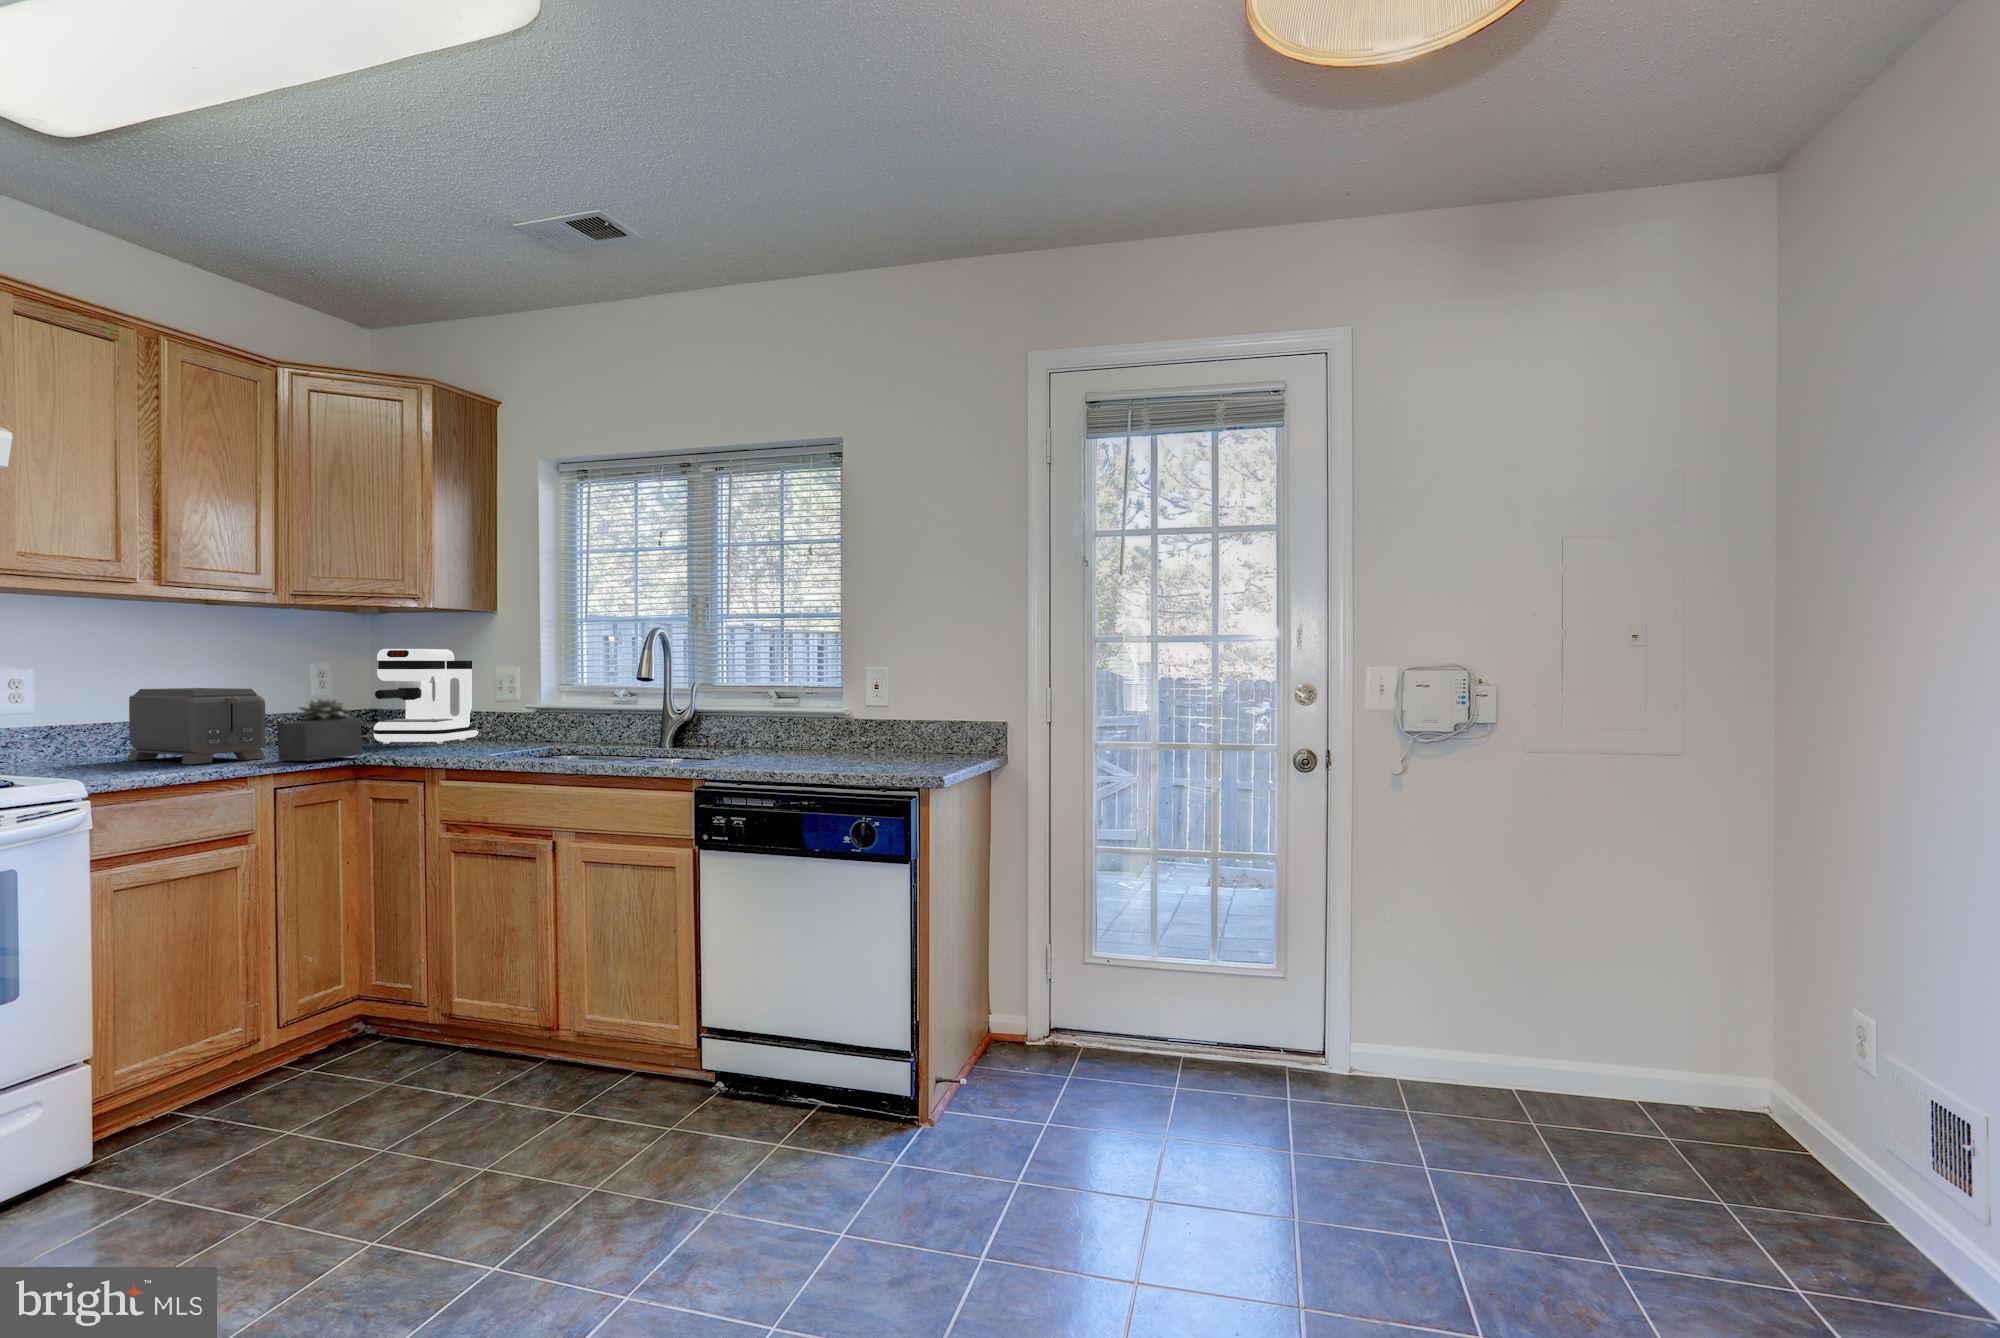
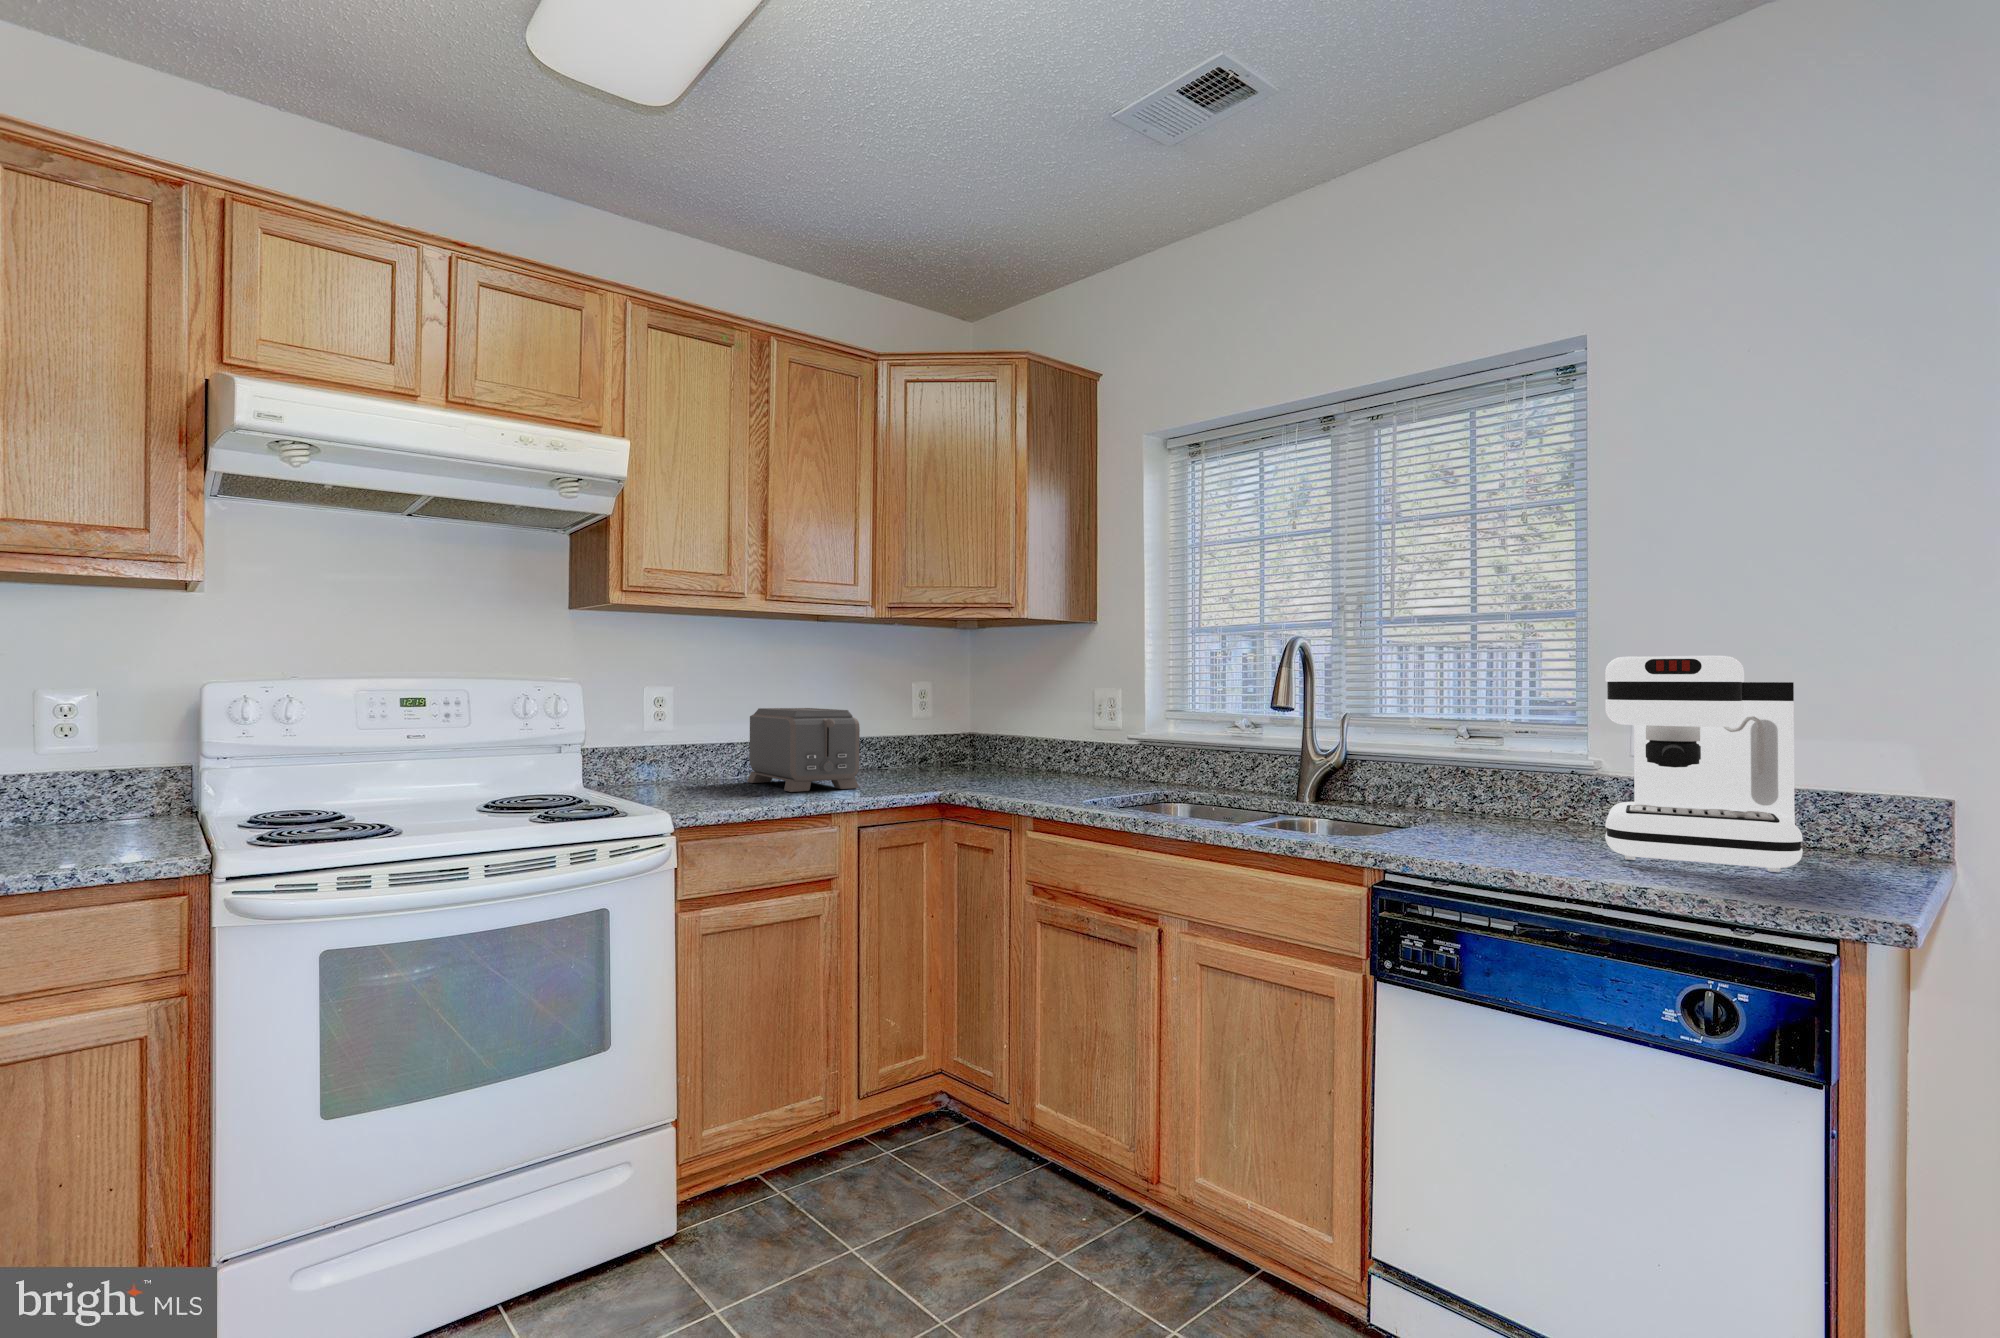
coffee maker: present [374,649,479,744] -> present [1605,656,1803,872]
succulent plant: present [277,698,362,761] -> none [866,721,949,796]

